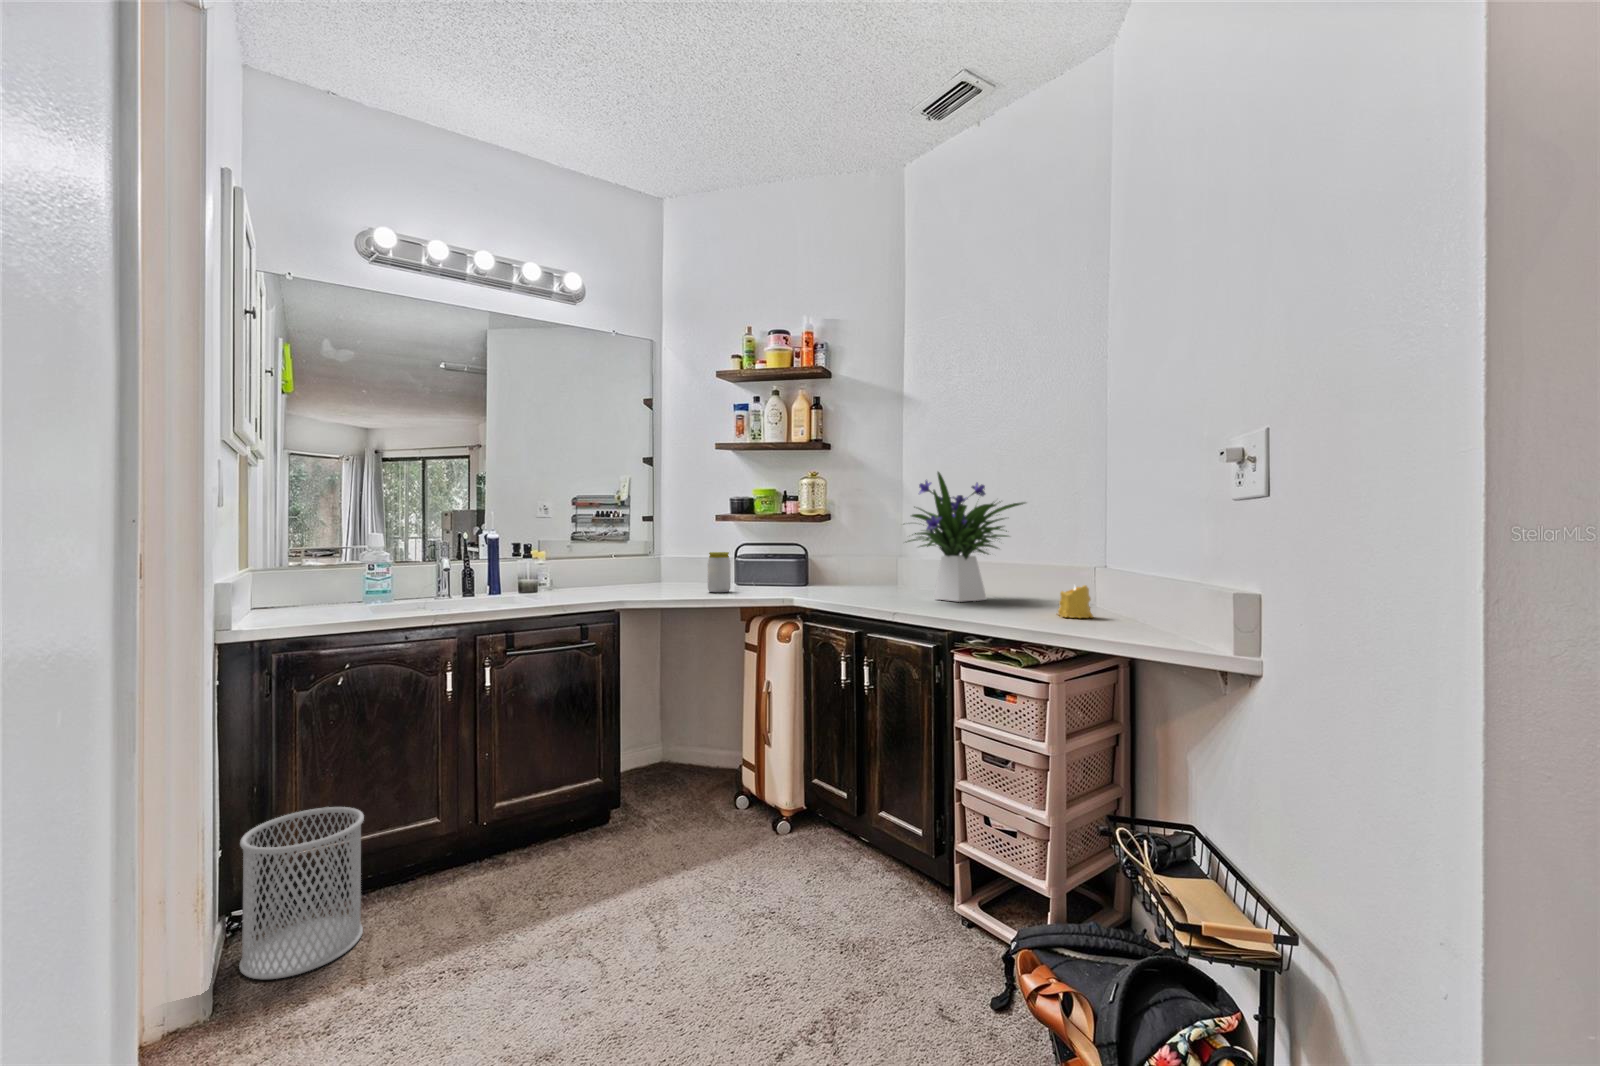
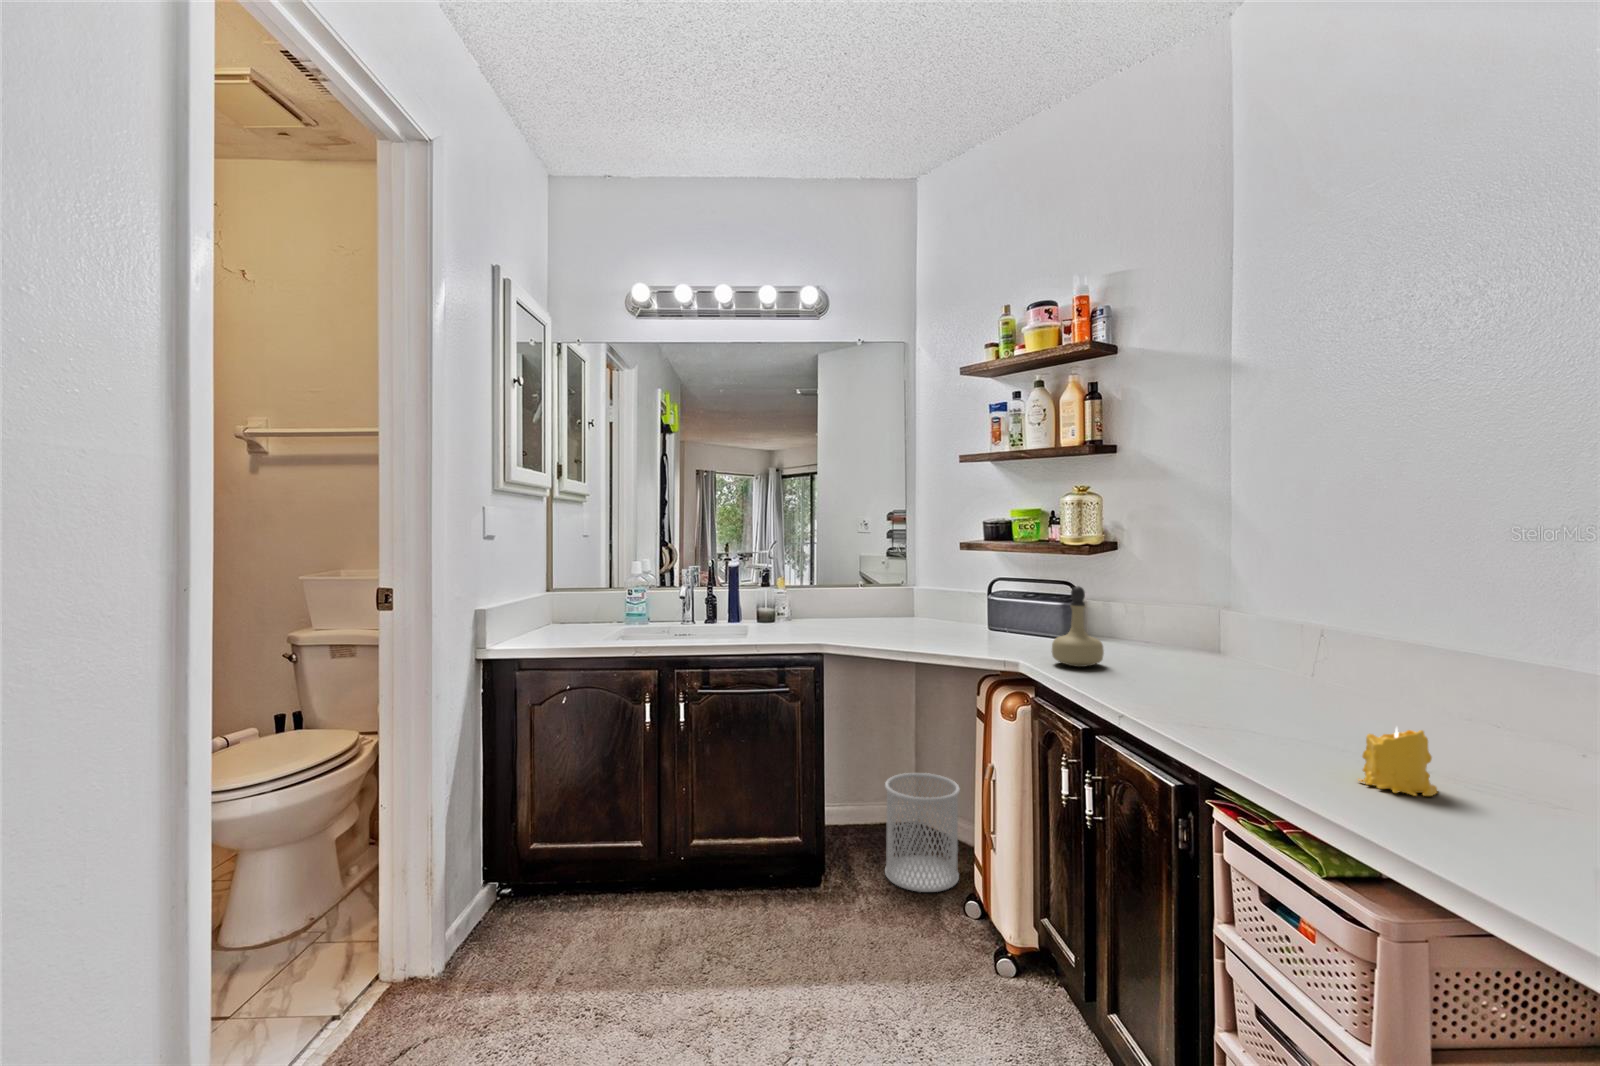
flower arrangement: present [908,472,1025,602] -> none [1144,501,1368,707]
perfume bottle: none [817,538,853,596] -> present [1052,586,1104,667]
jar: present [708,552,730,592] -> none [935,591,963,642]
wastebasket: present [239,807,364,979] -> present [885,773,960,892]

